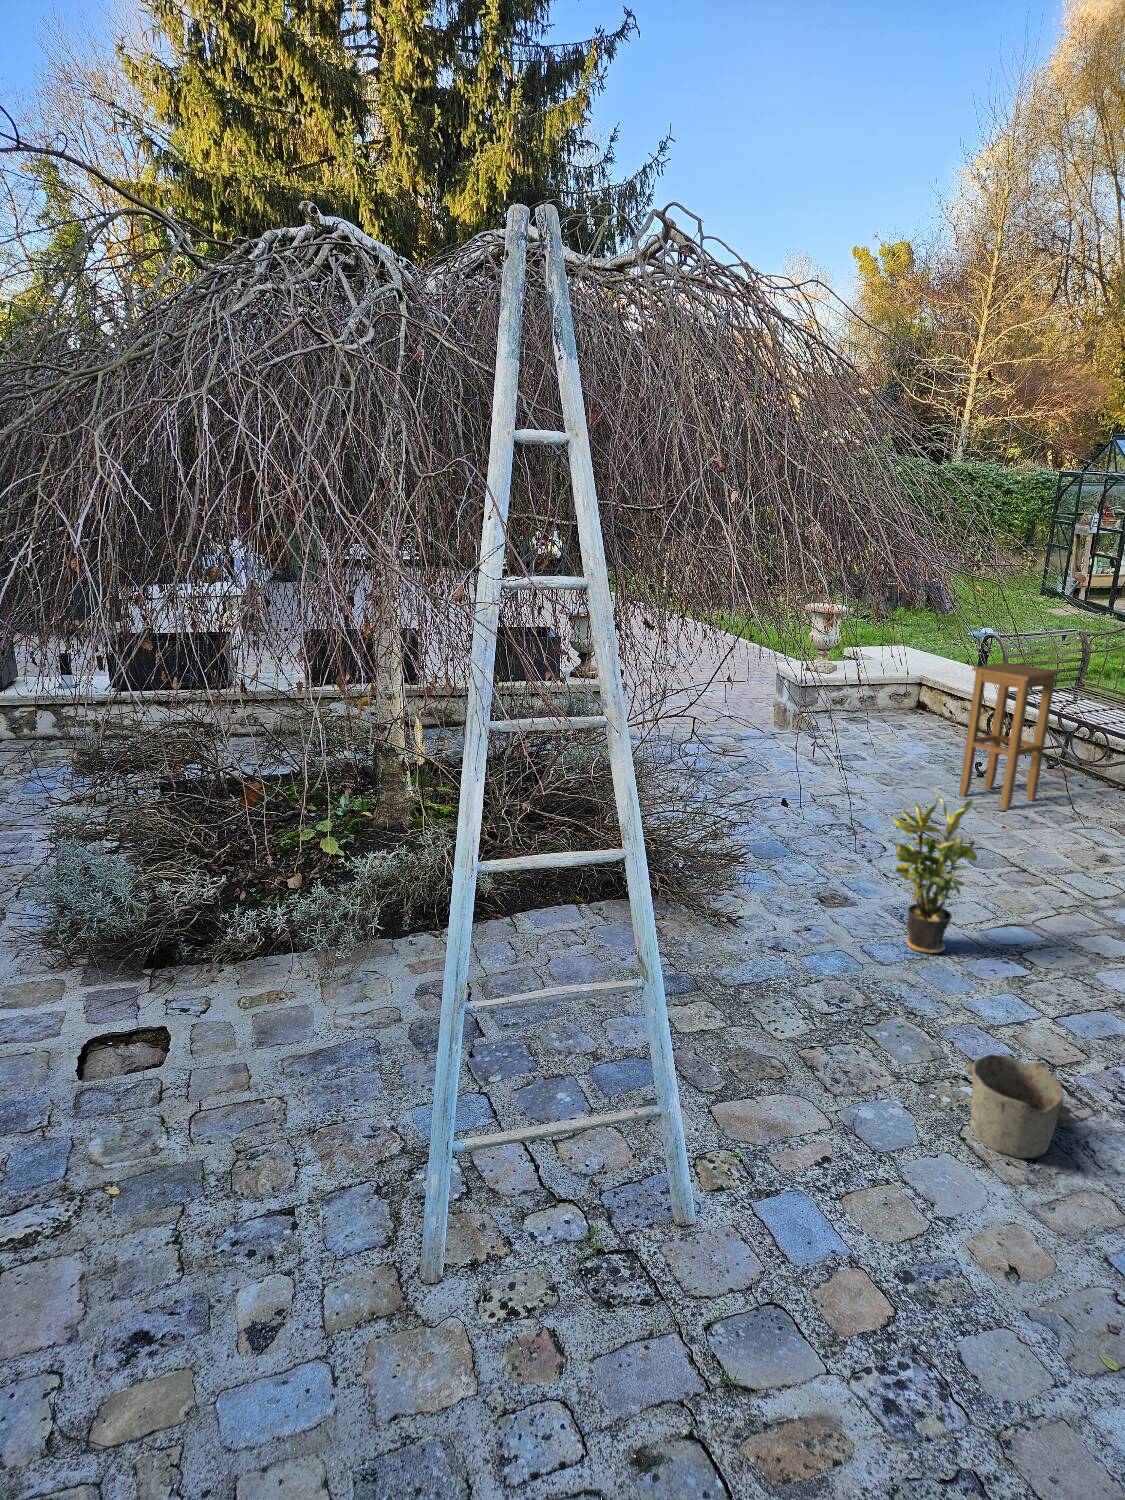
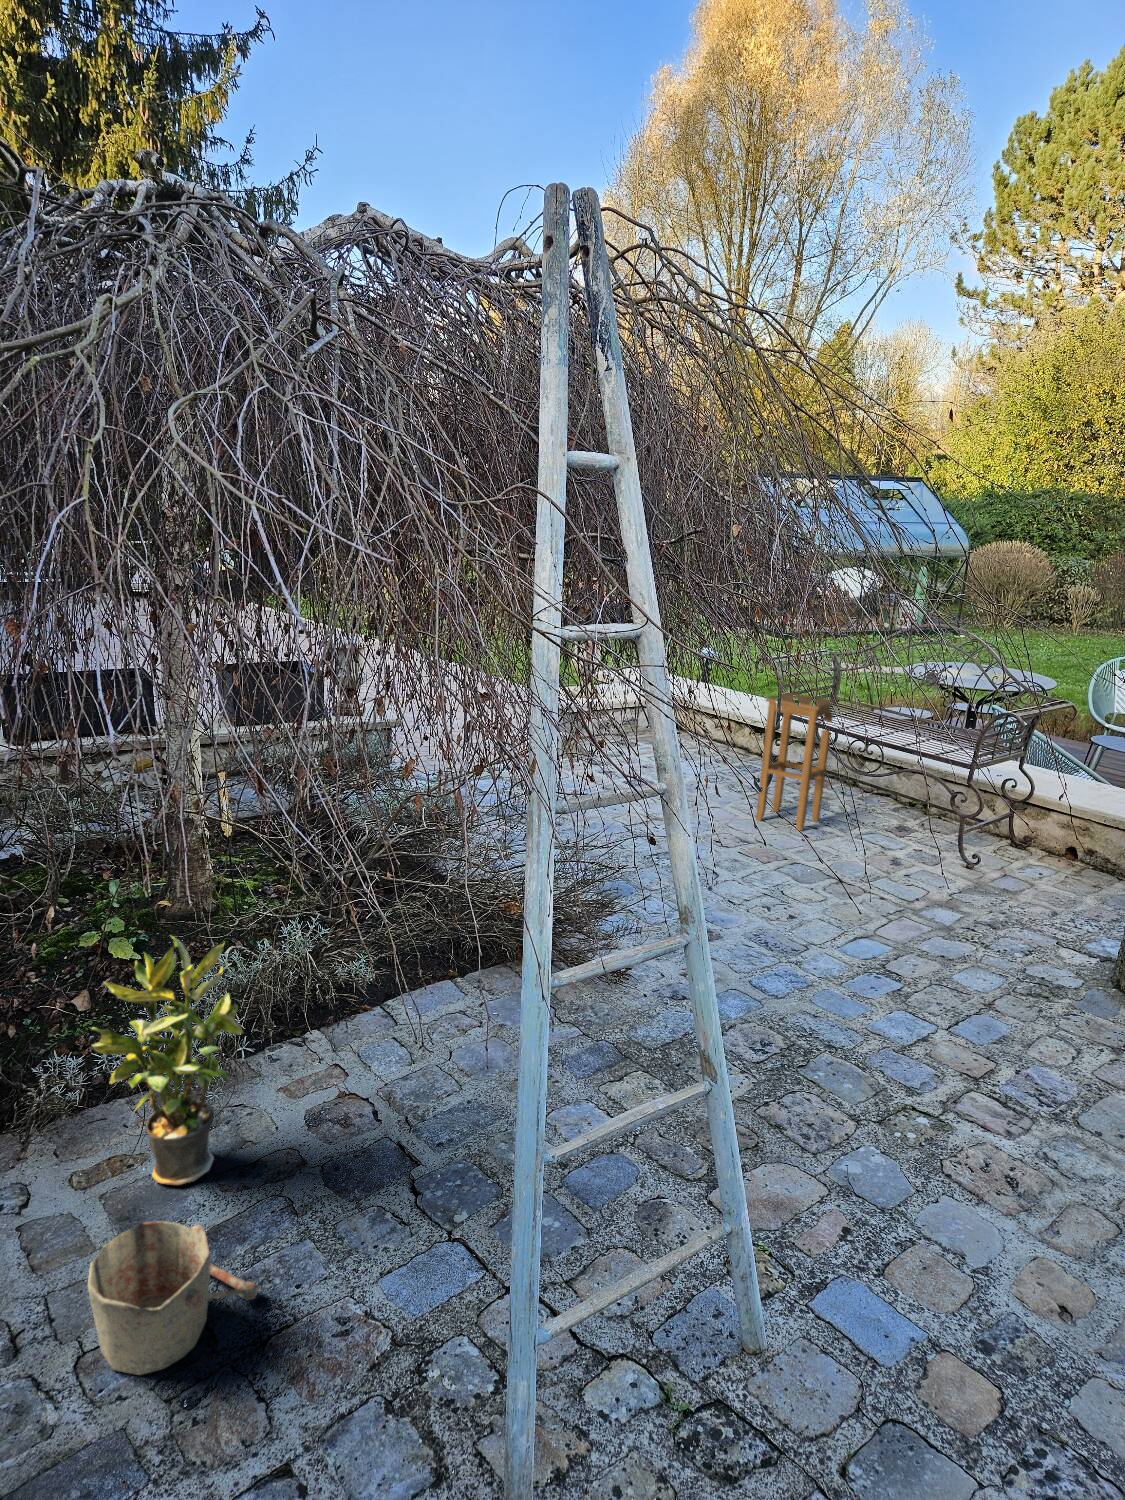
potted plant: present [892,793,978,953] -> present [92,936,243,1185]
bucket: present [966,1054,1077,1158] -> present [88,1221,259,1375]

